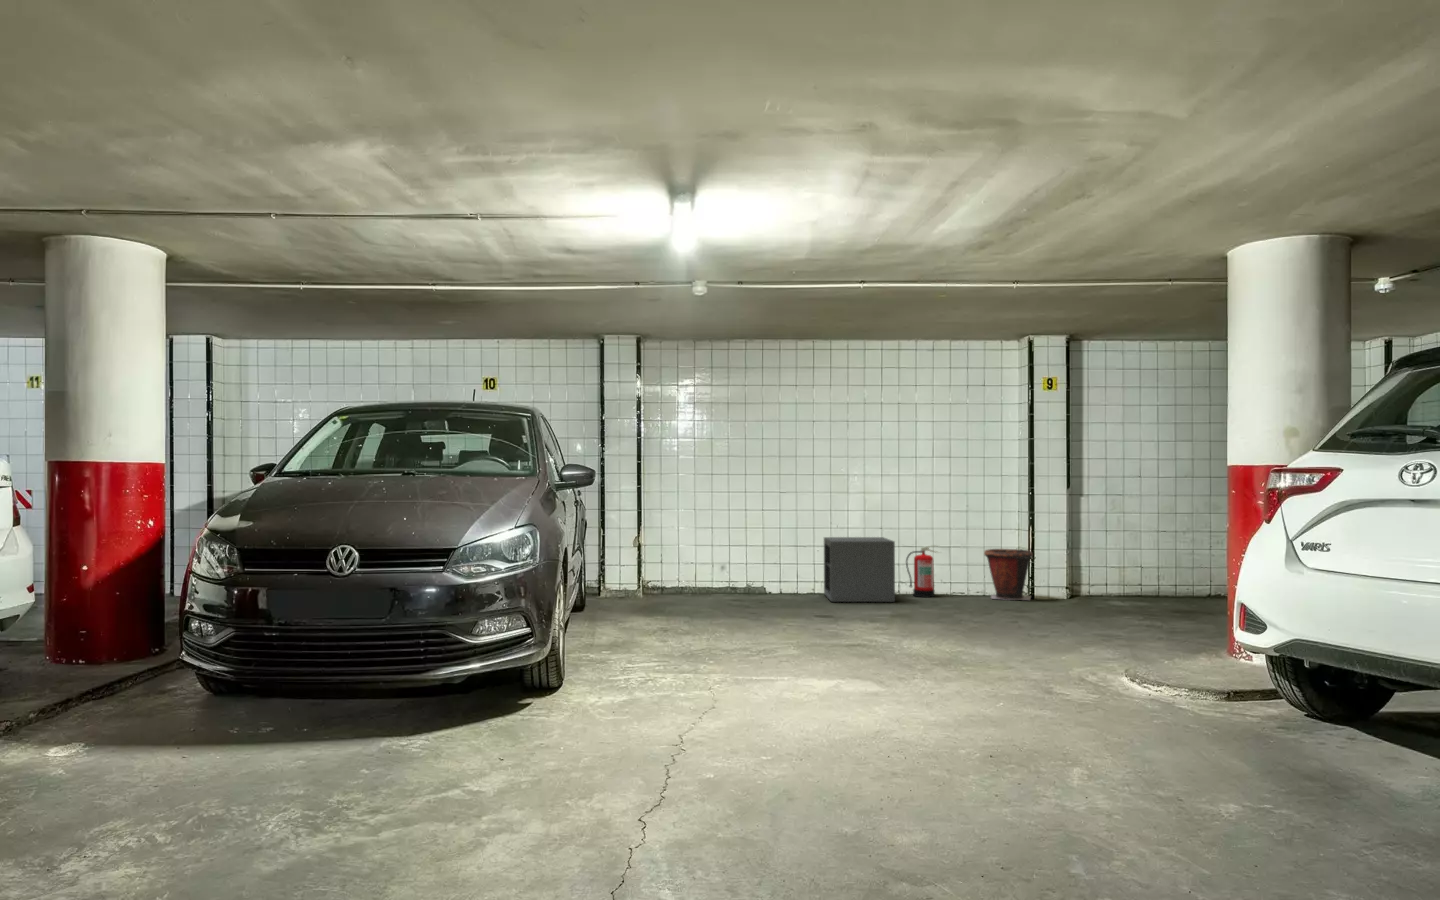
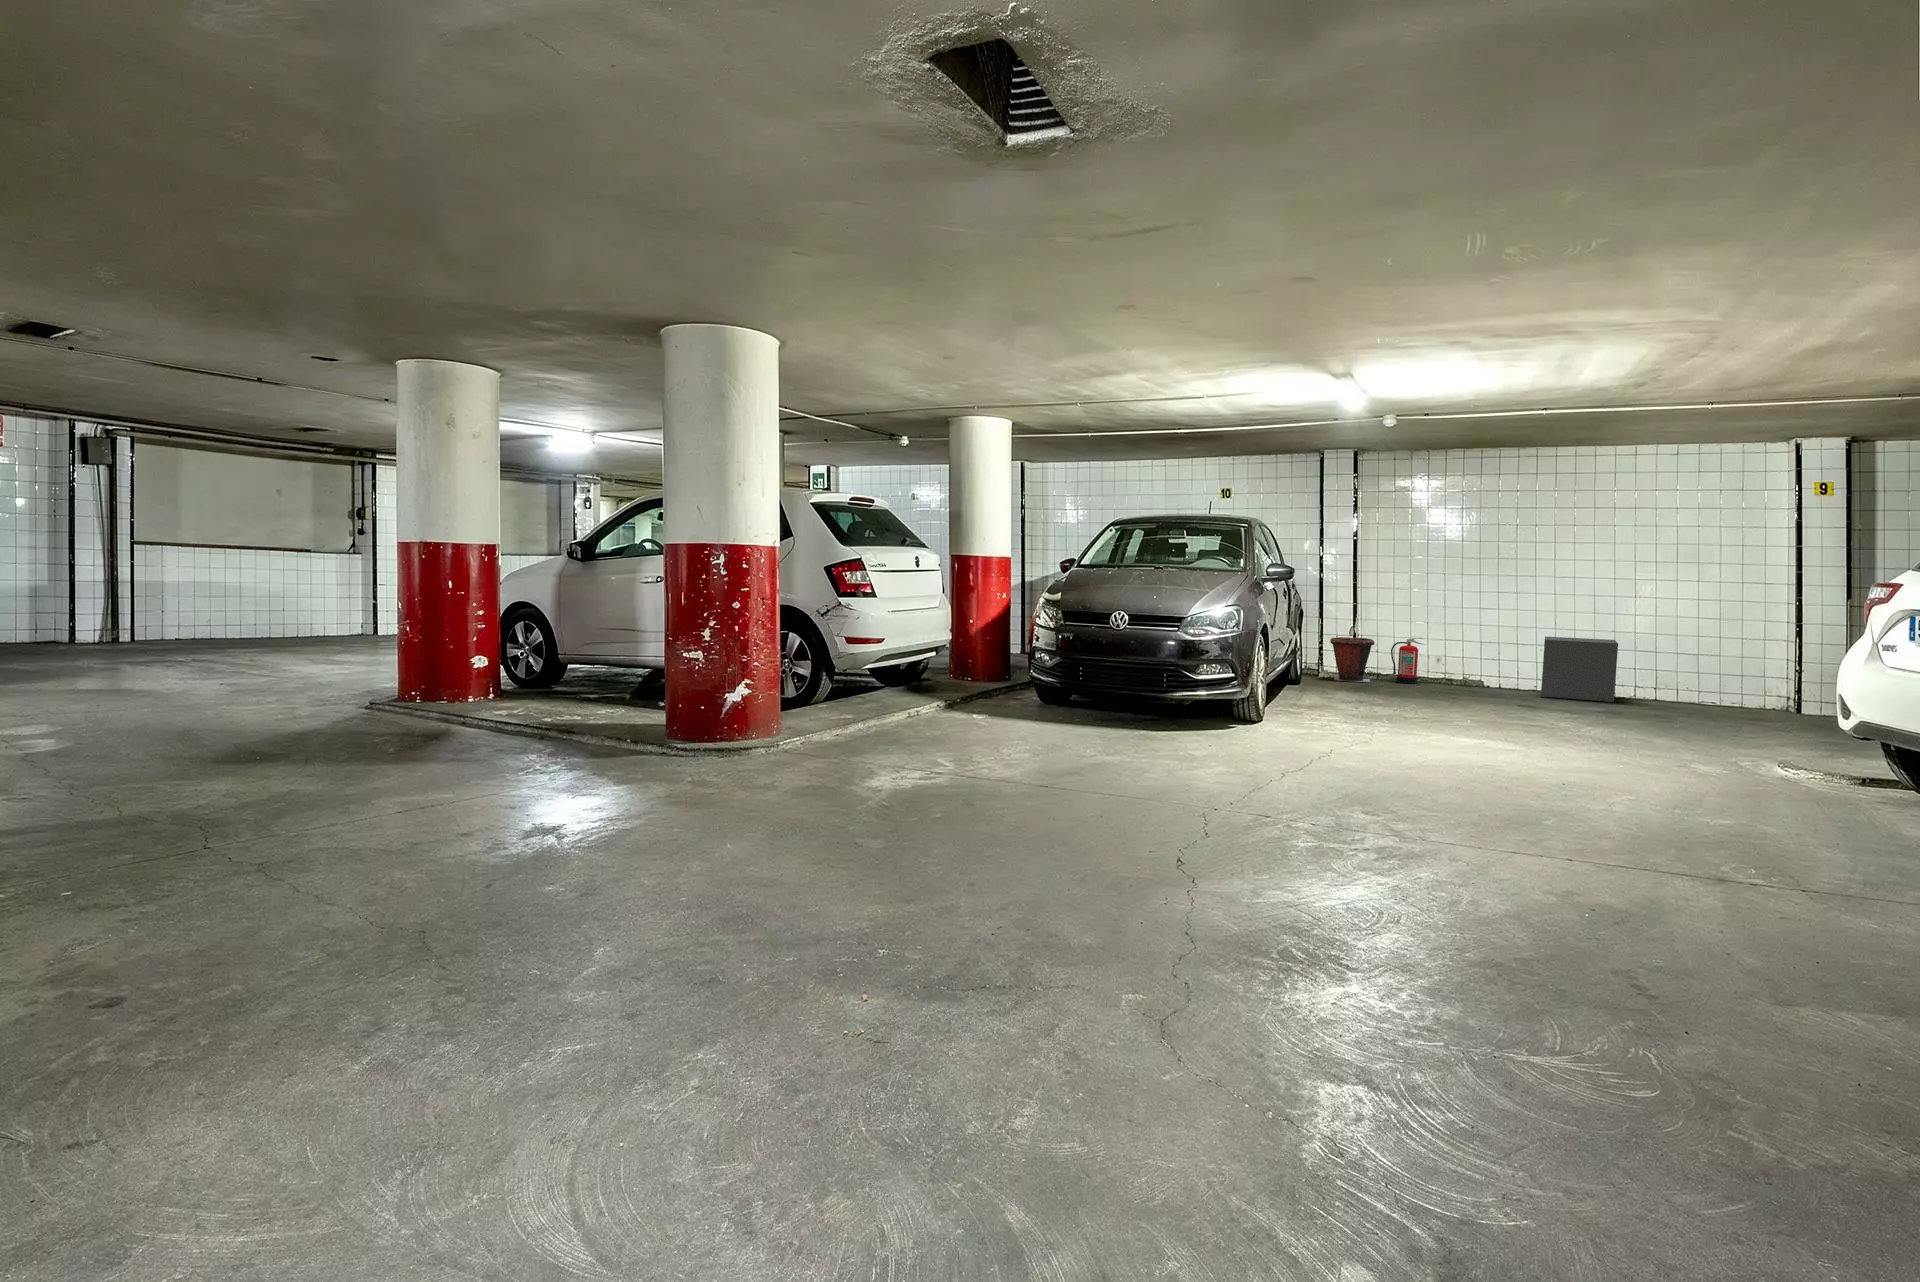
fire extinguisher: present [906,545,937,597] -> present [1391,638,1425,684]
trash can: present [984,549,1033,600] -> present [1330,637,1375,682]

